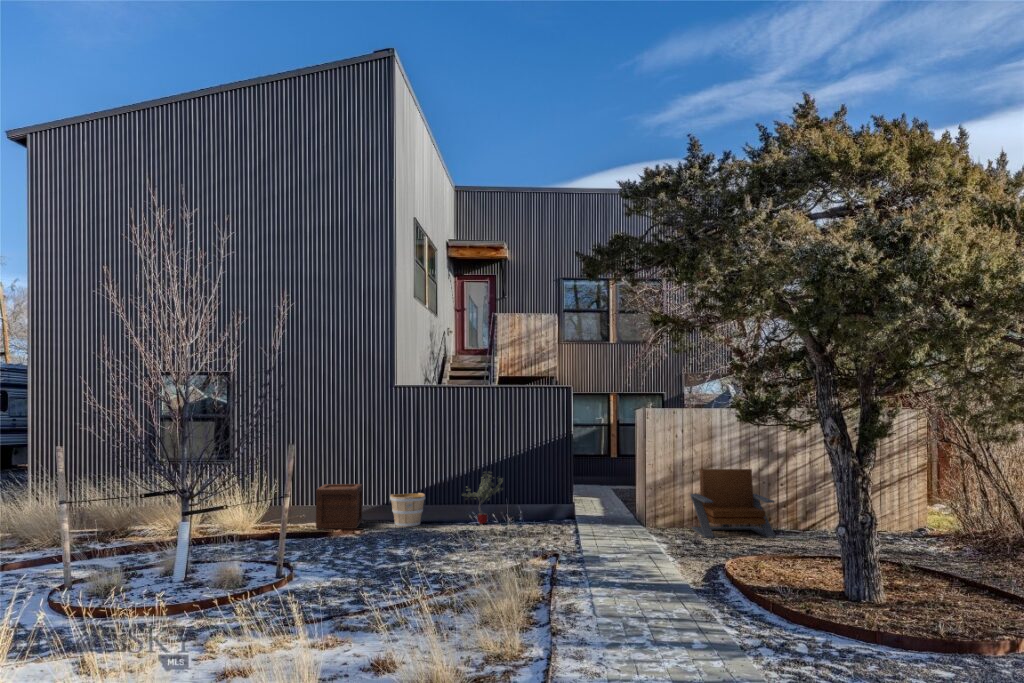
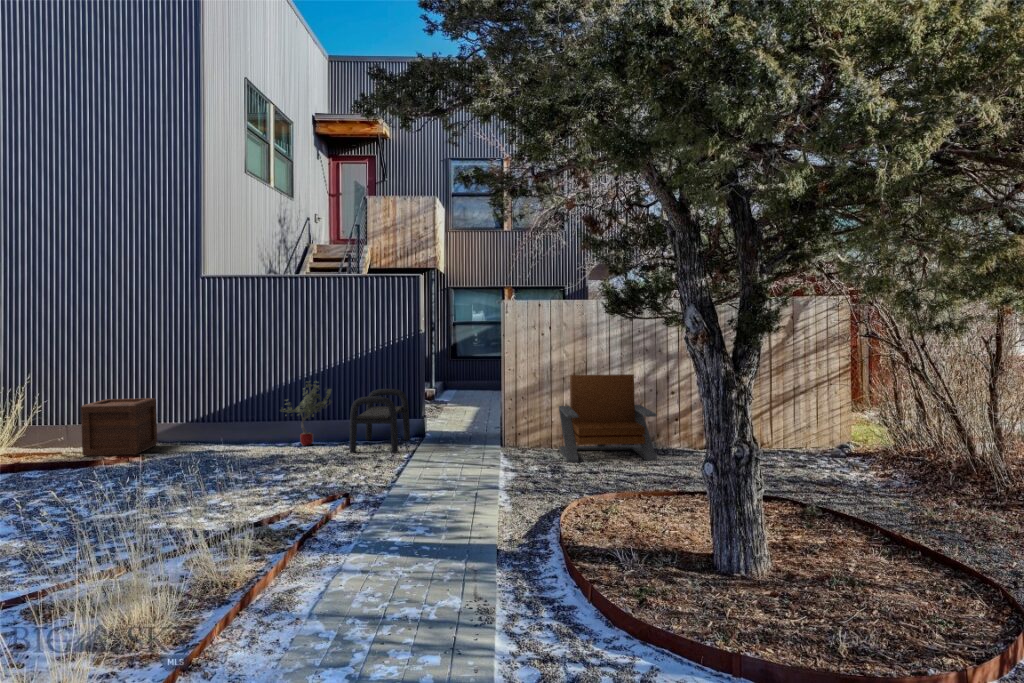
bench: none [524,479,563,530] -> present [349,389,410,453]
wooden bucket: present [390,493,425,527] -> none [185,408,233,451]

